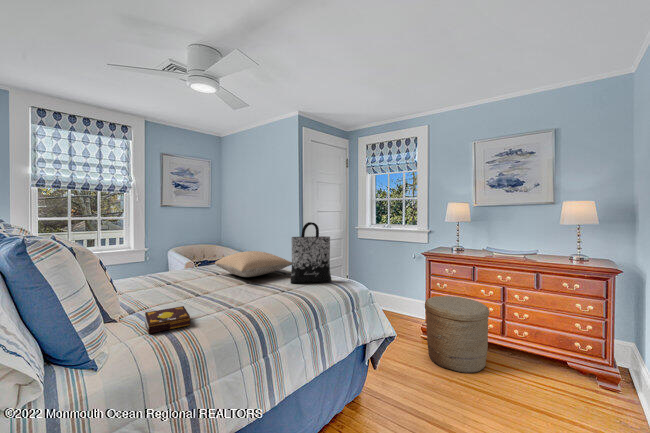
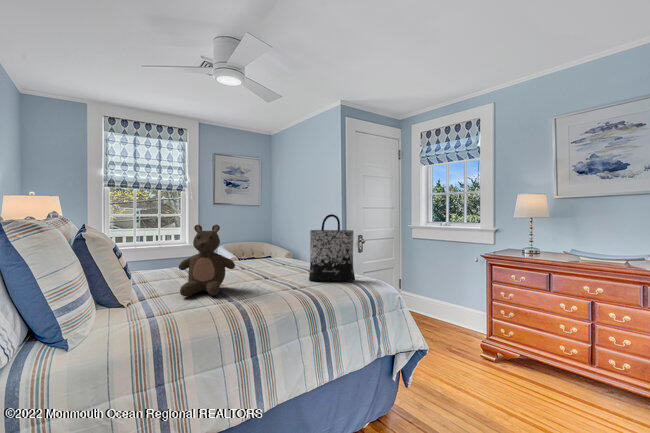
stuffed bear: none [168,234,226,306] -> present [179,225,235,296]
pillow: present [215,251,292,277] -> none [240,246,317,272]
basket: present [425,296,489,373] -> none [480,308,568,407]
book: present [145,306,190,333] -> none [135,296,180,320]

